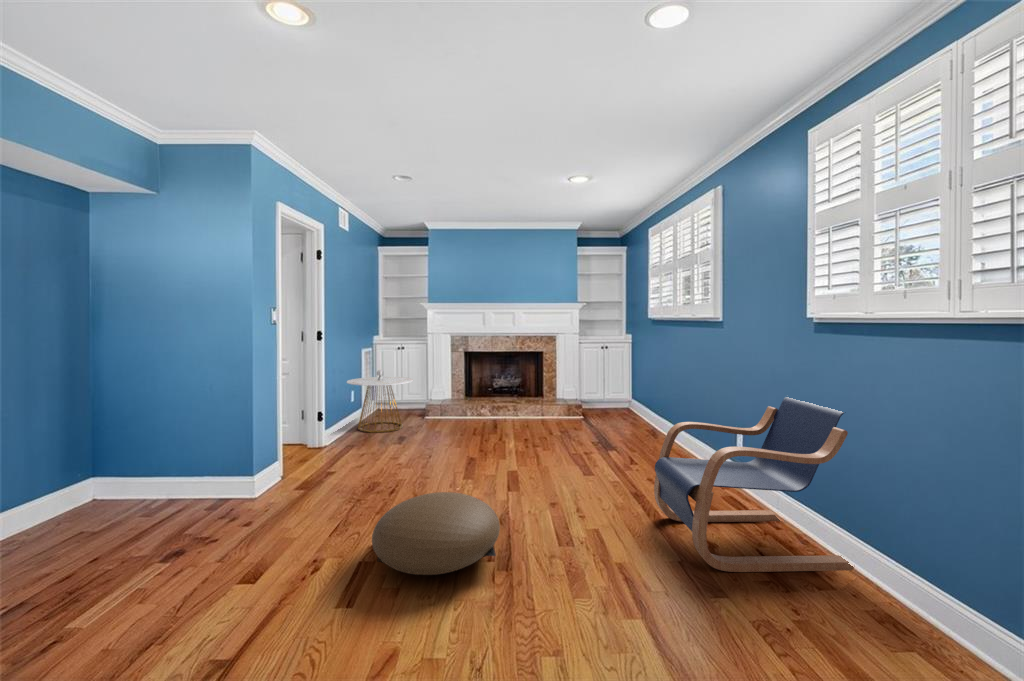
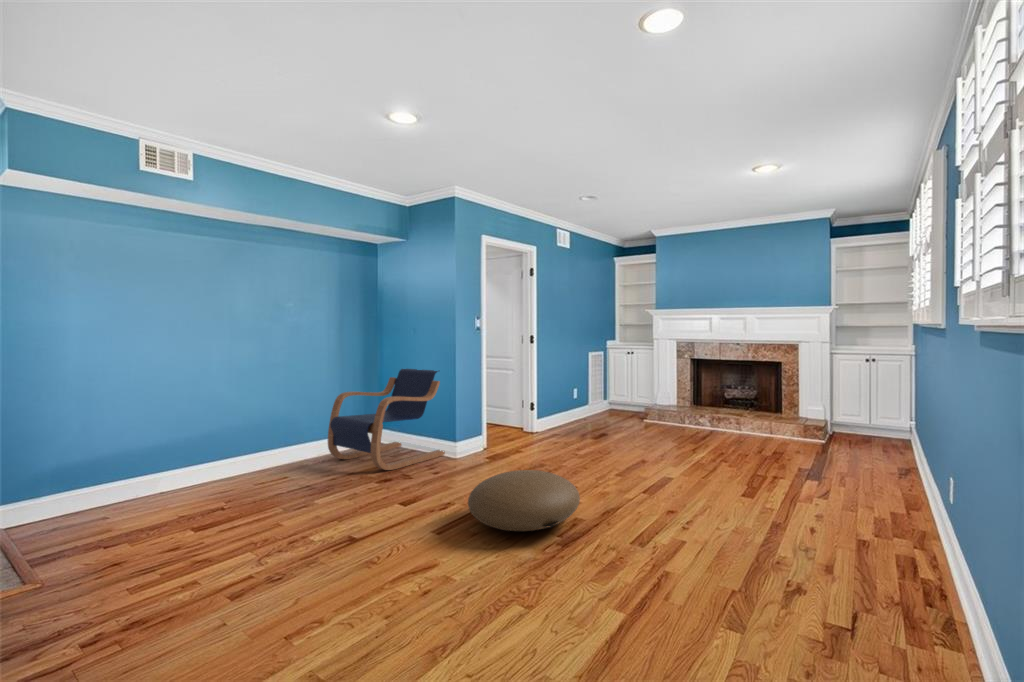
side table: present [347,370,413,433] -> none [565,372,625,429]
lounge chair: present [654,397,854,572] -> present [328,369,445,470]

